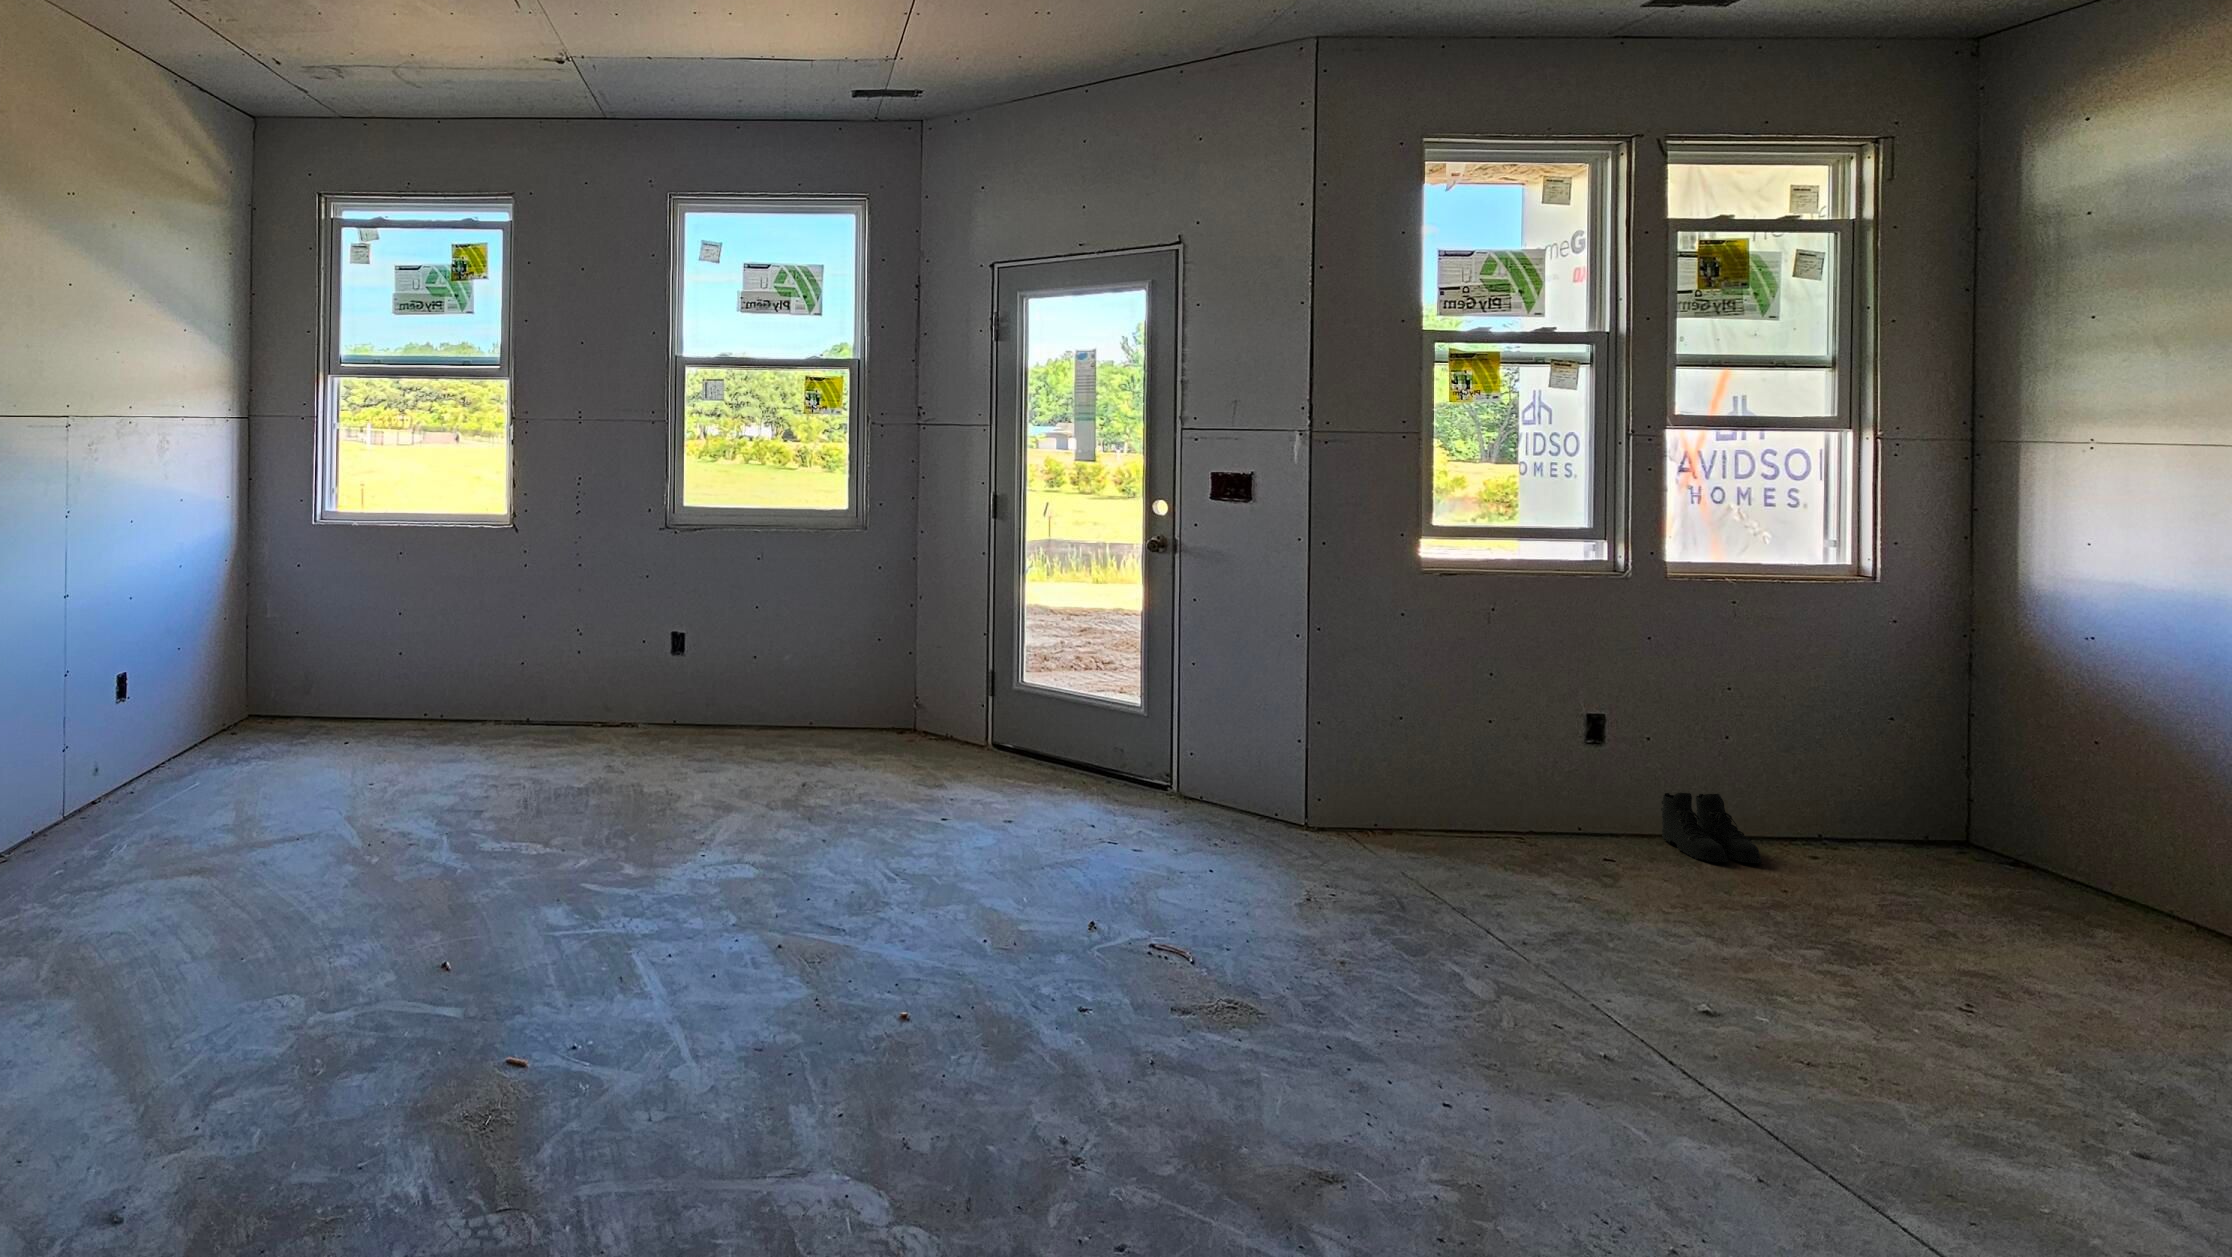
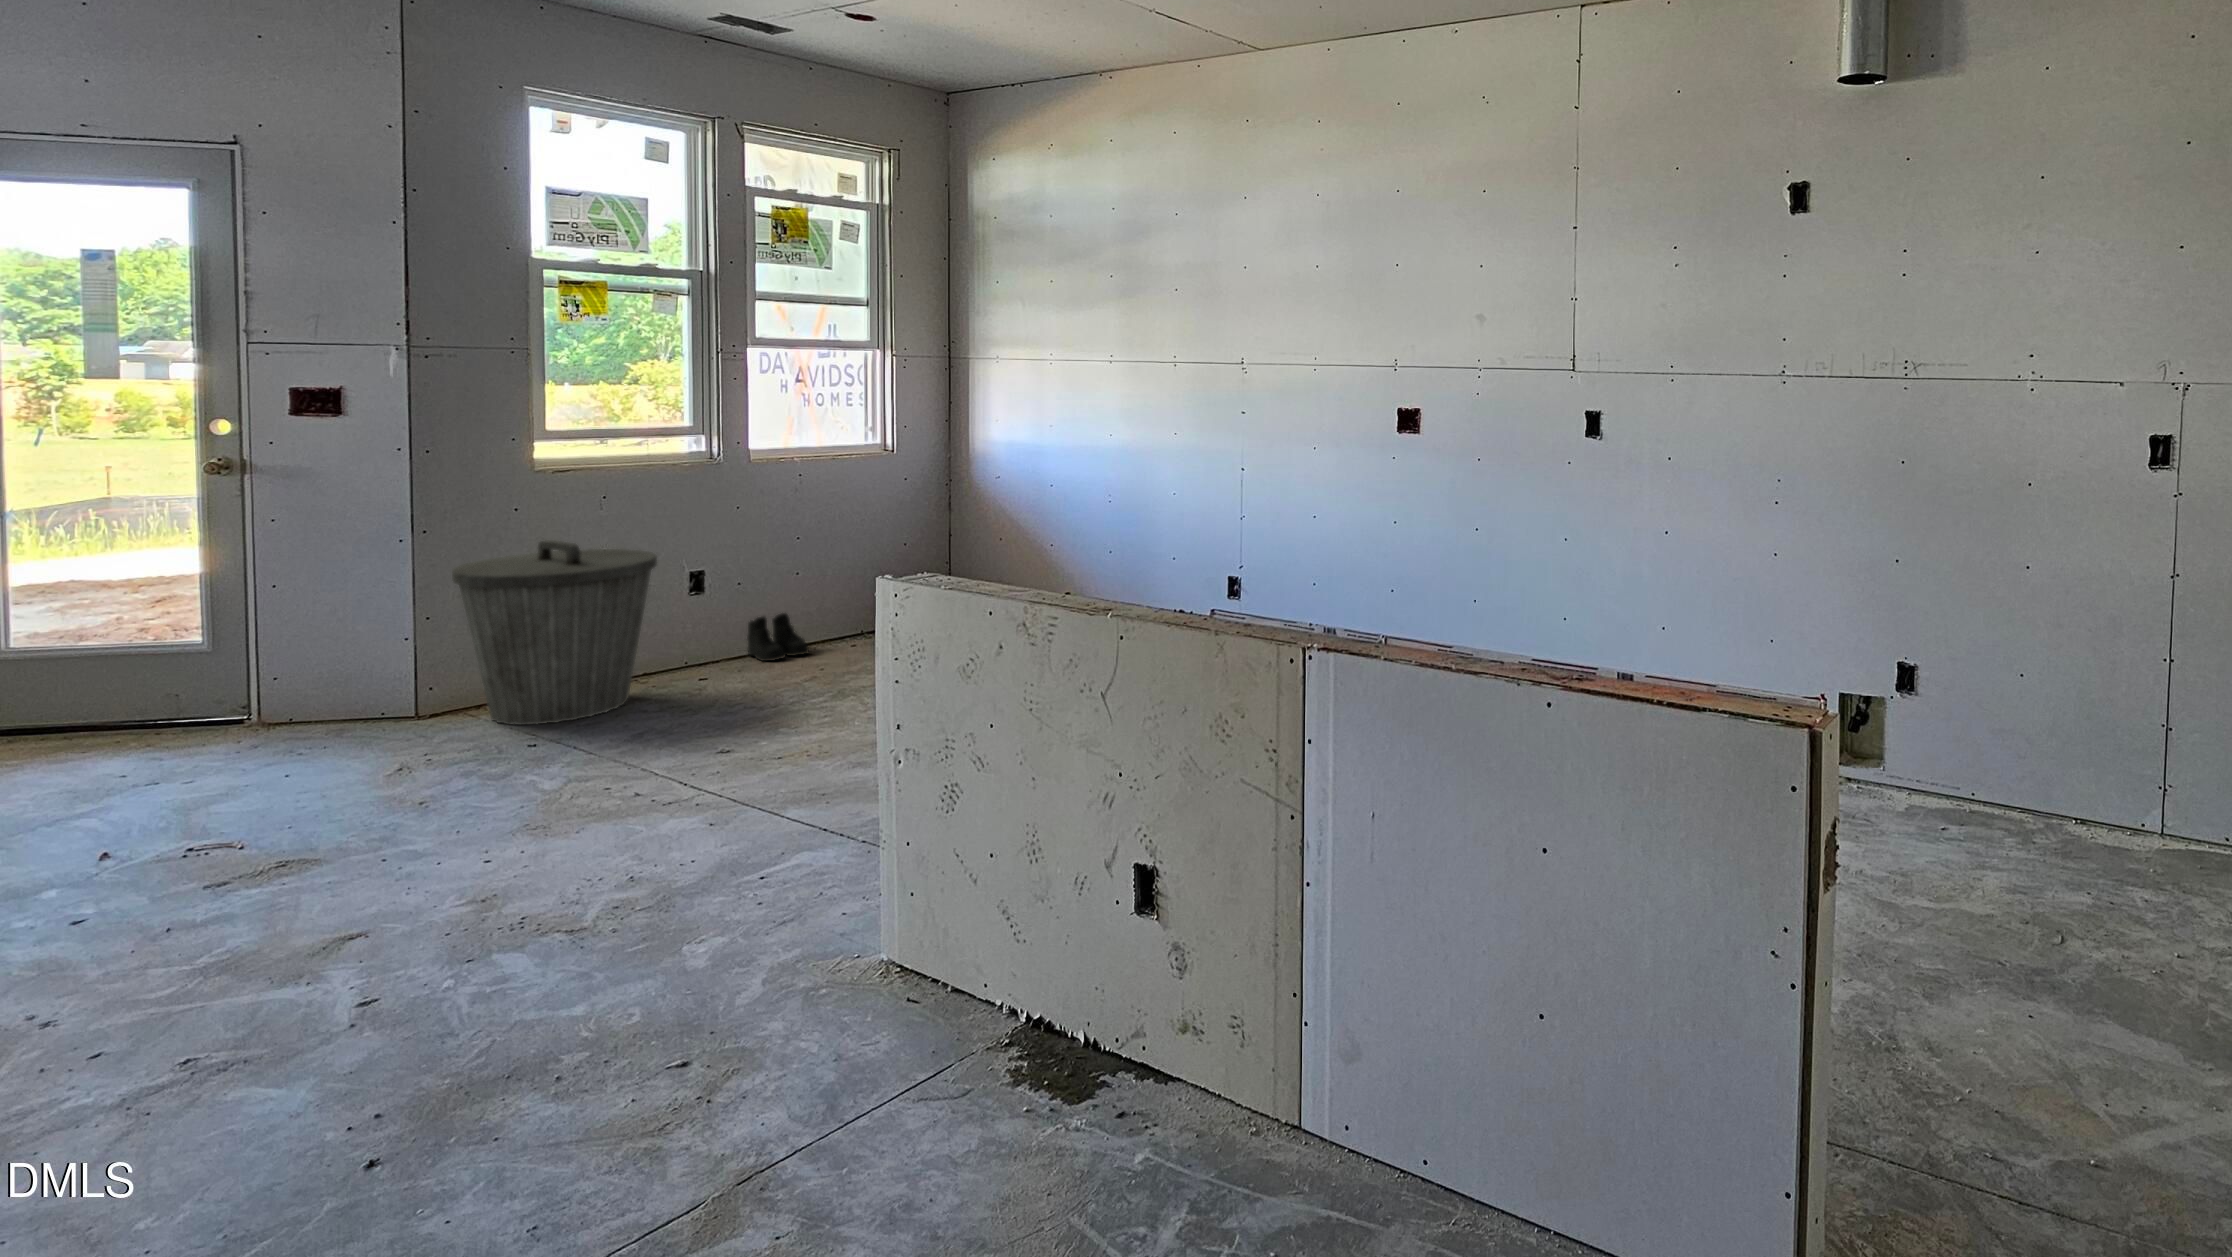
trash can: none [1353,659,1579,892] -> present [452,540,657,725]

